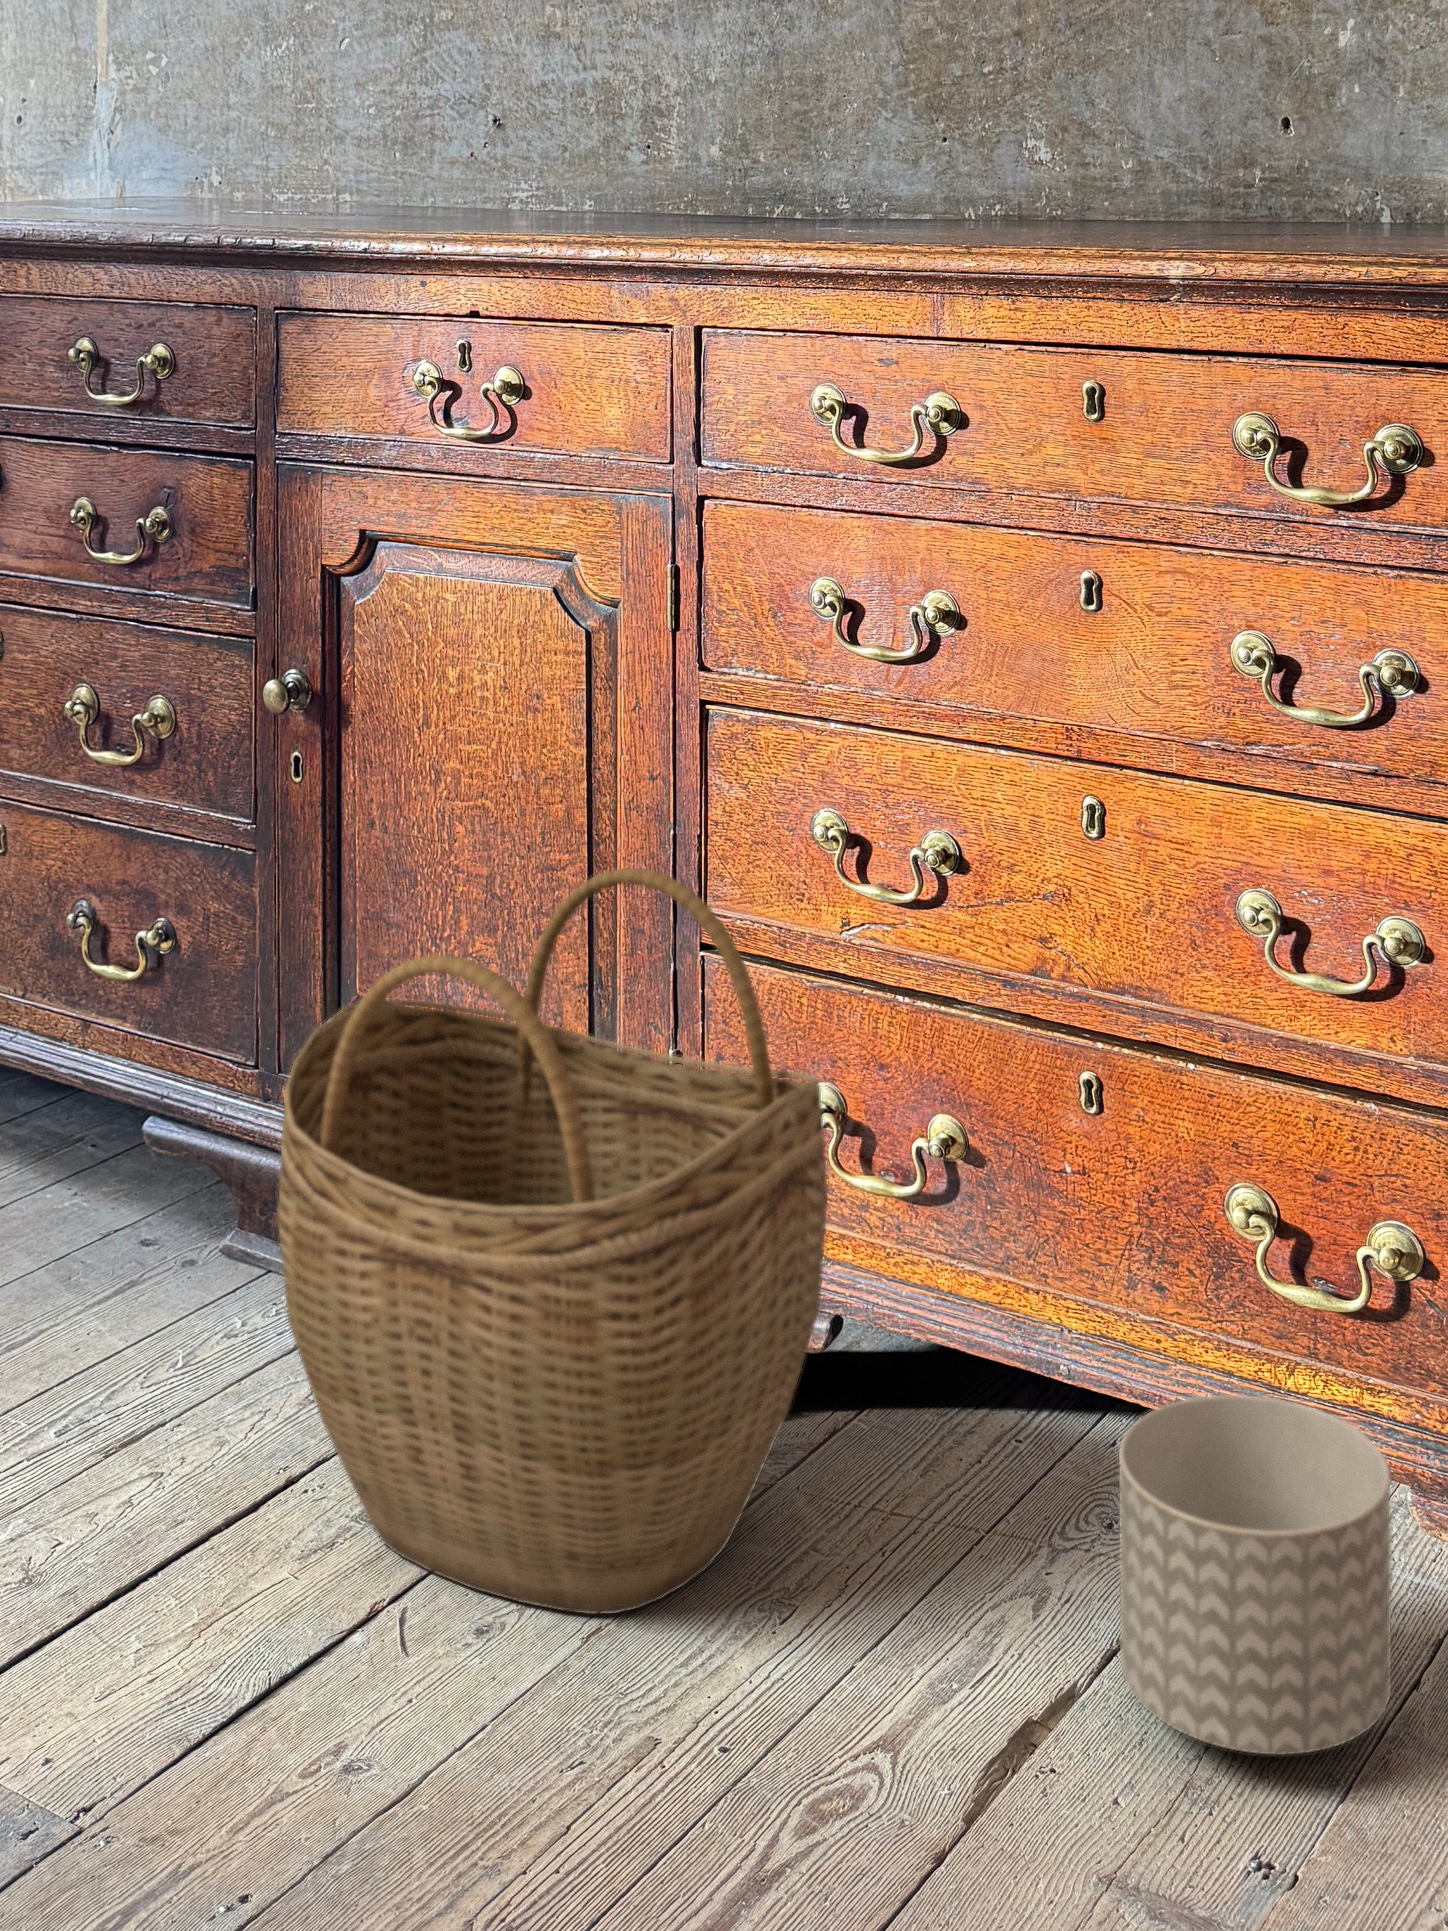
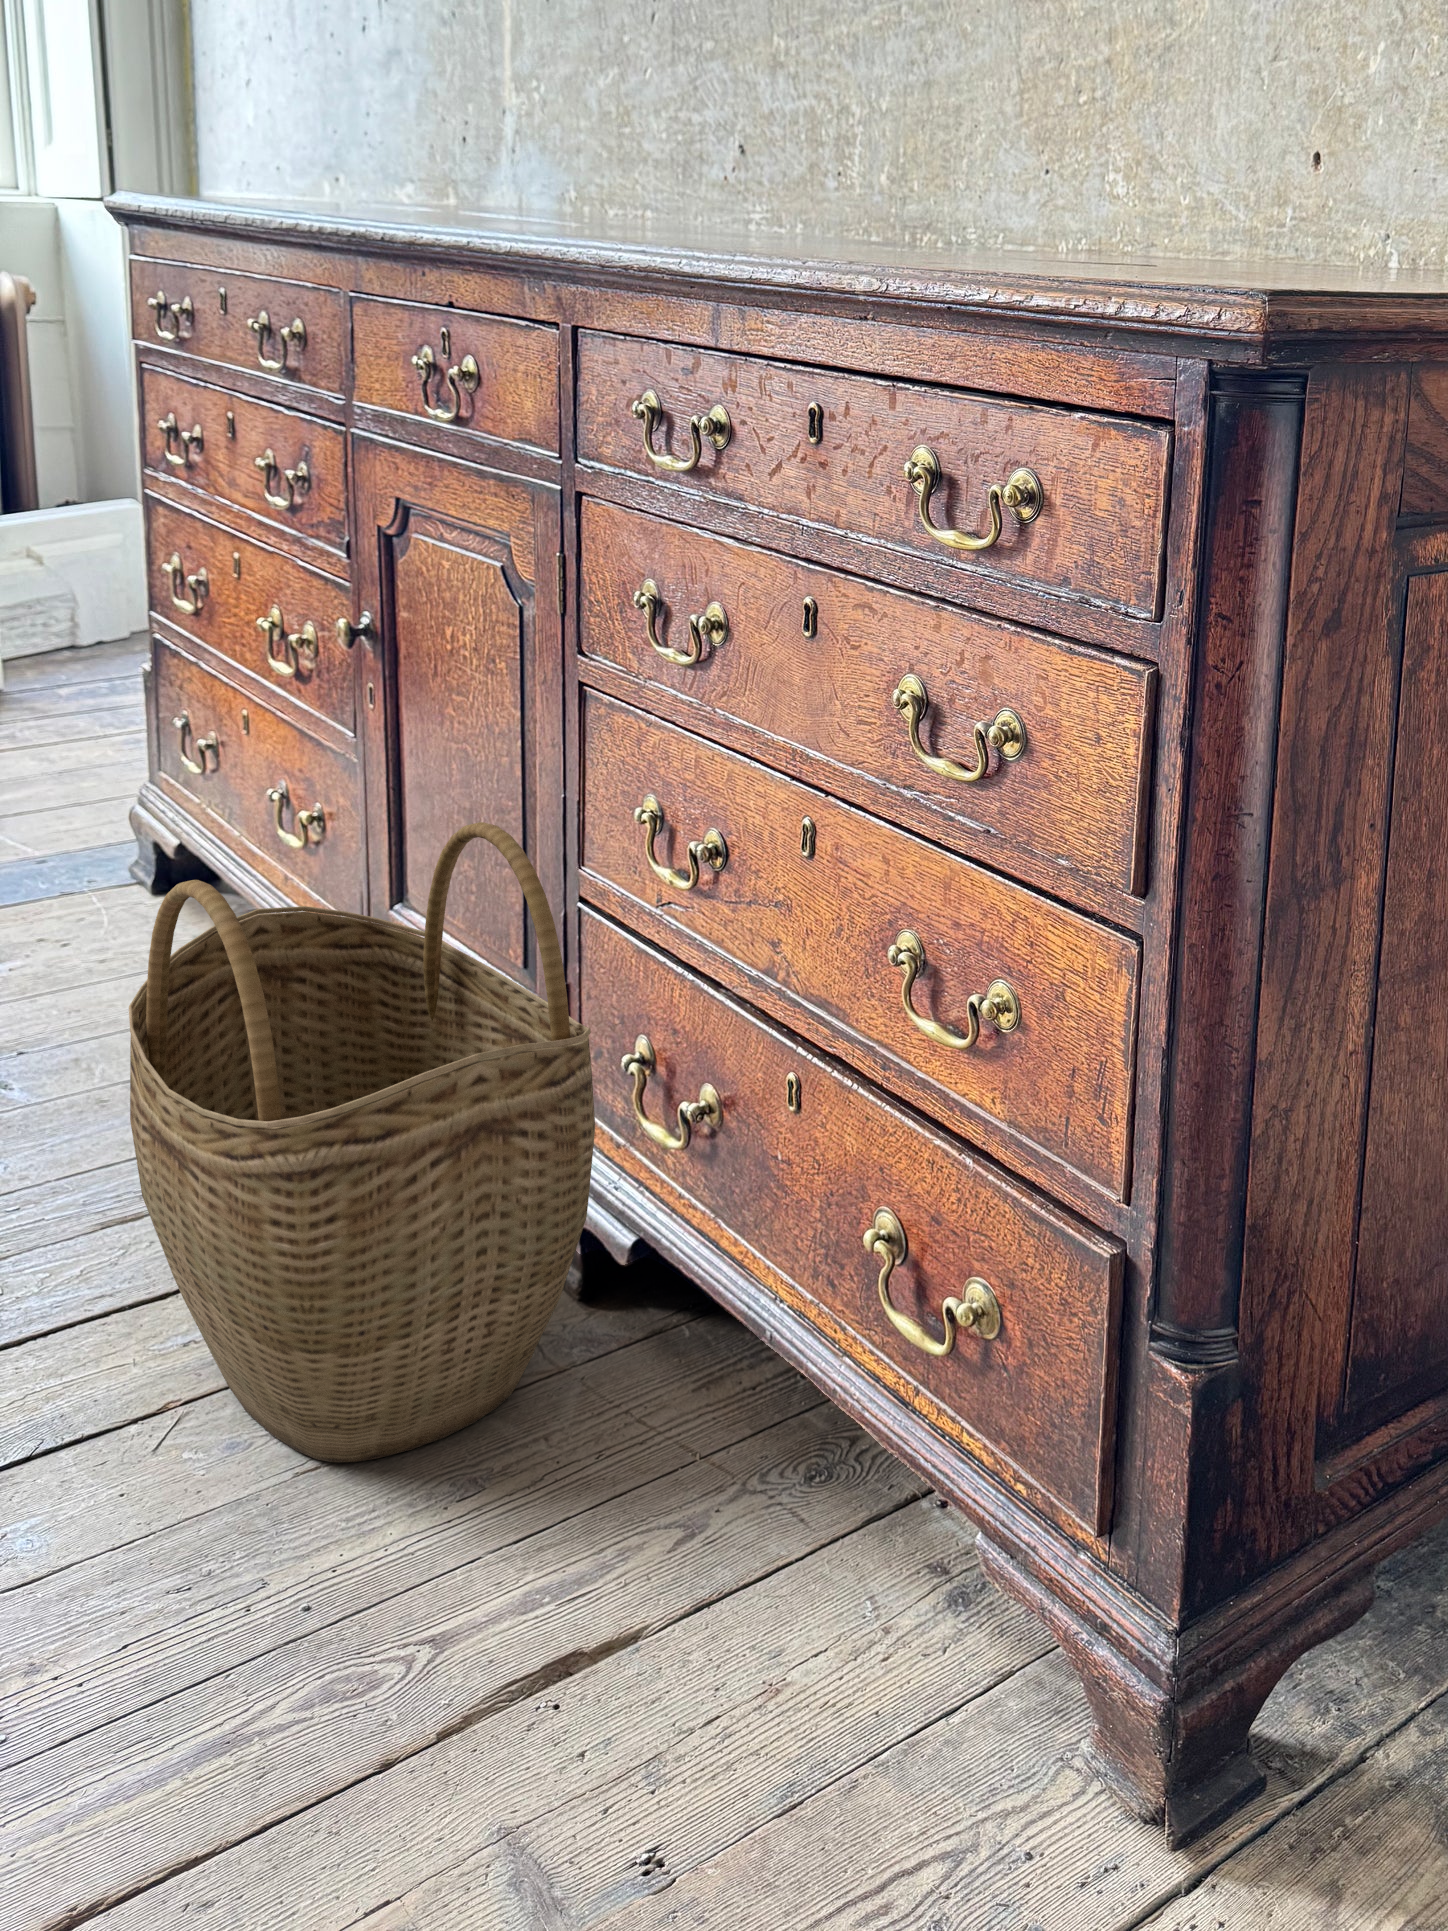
planter: present [1119,1395,1391,1755] -> none [644,1399,911,1760]

